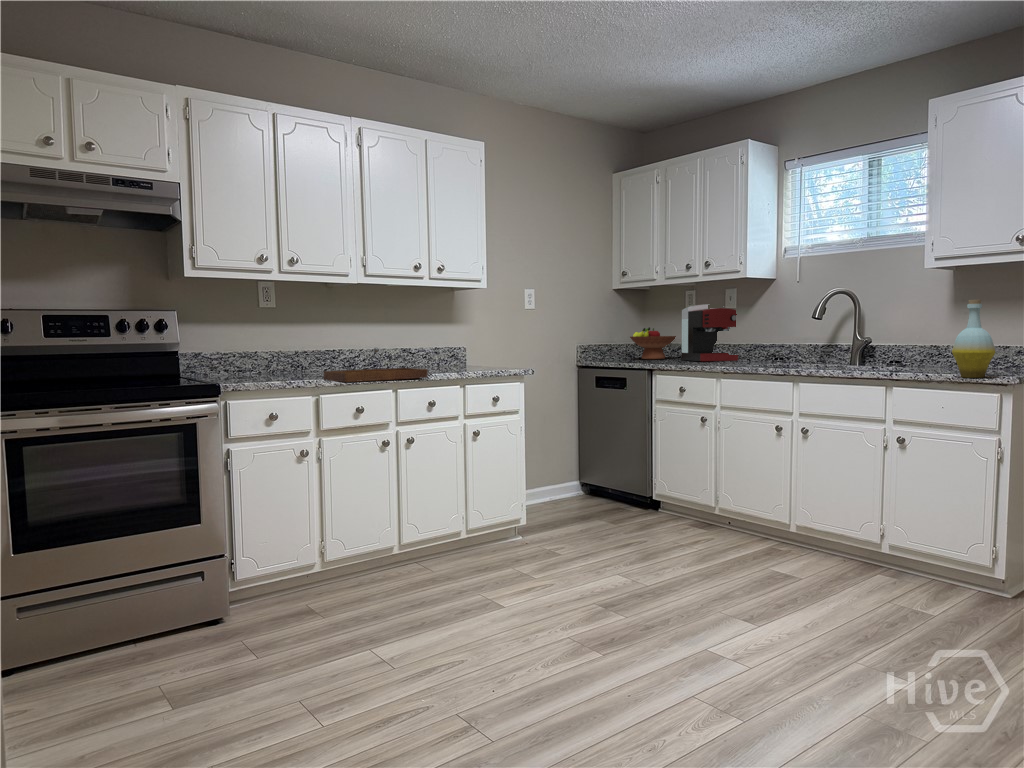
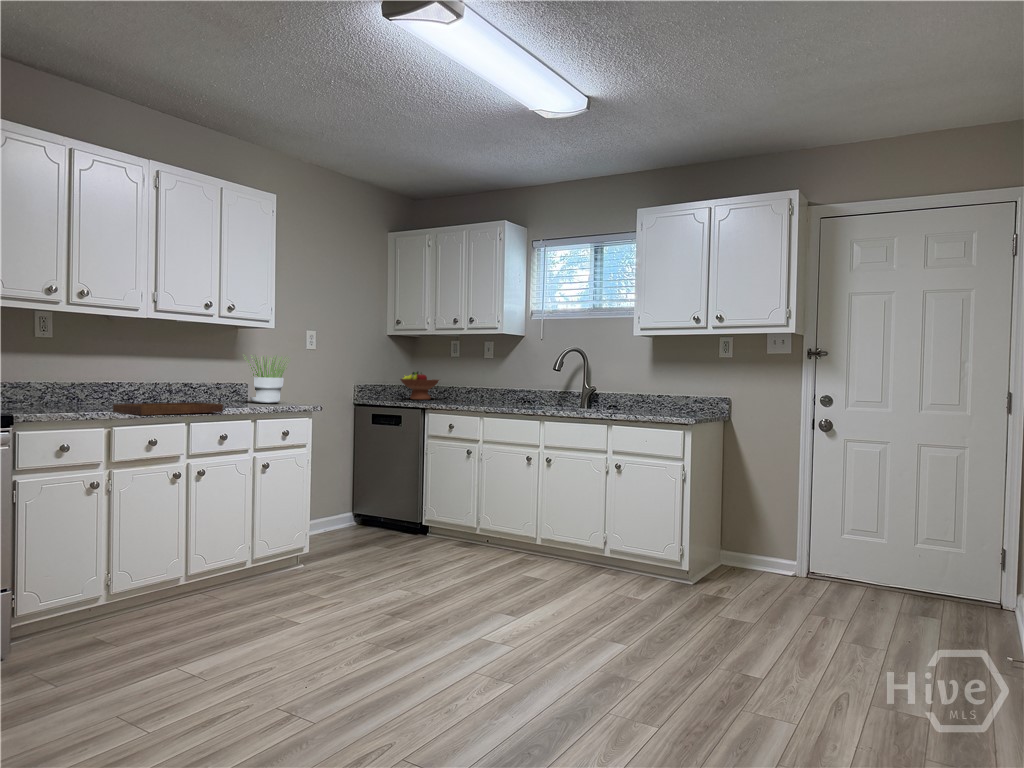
bottle: present [952,300,995,378] -> none [653,361,681,419]
coffee maker: present [682,304,738,361] -> none [446,354,495,402]
potted plant: none [451,314,512,367] -> present [245,355,288,403]

